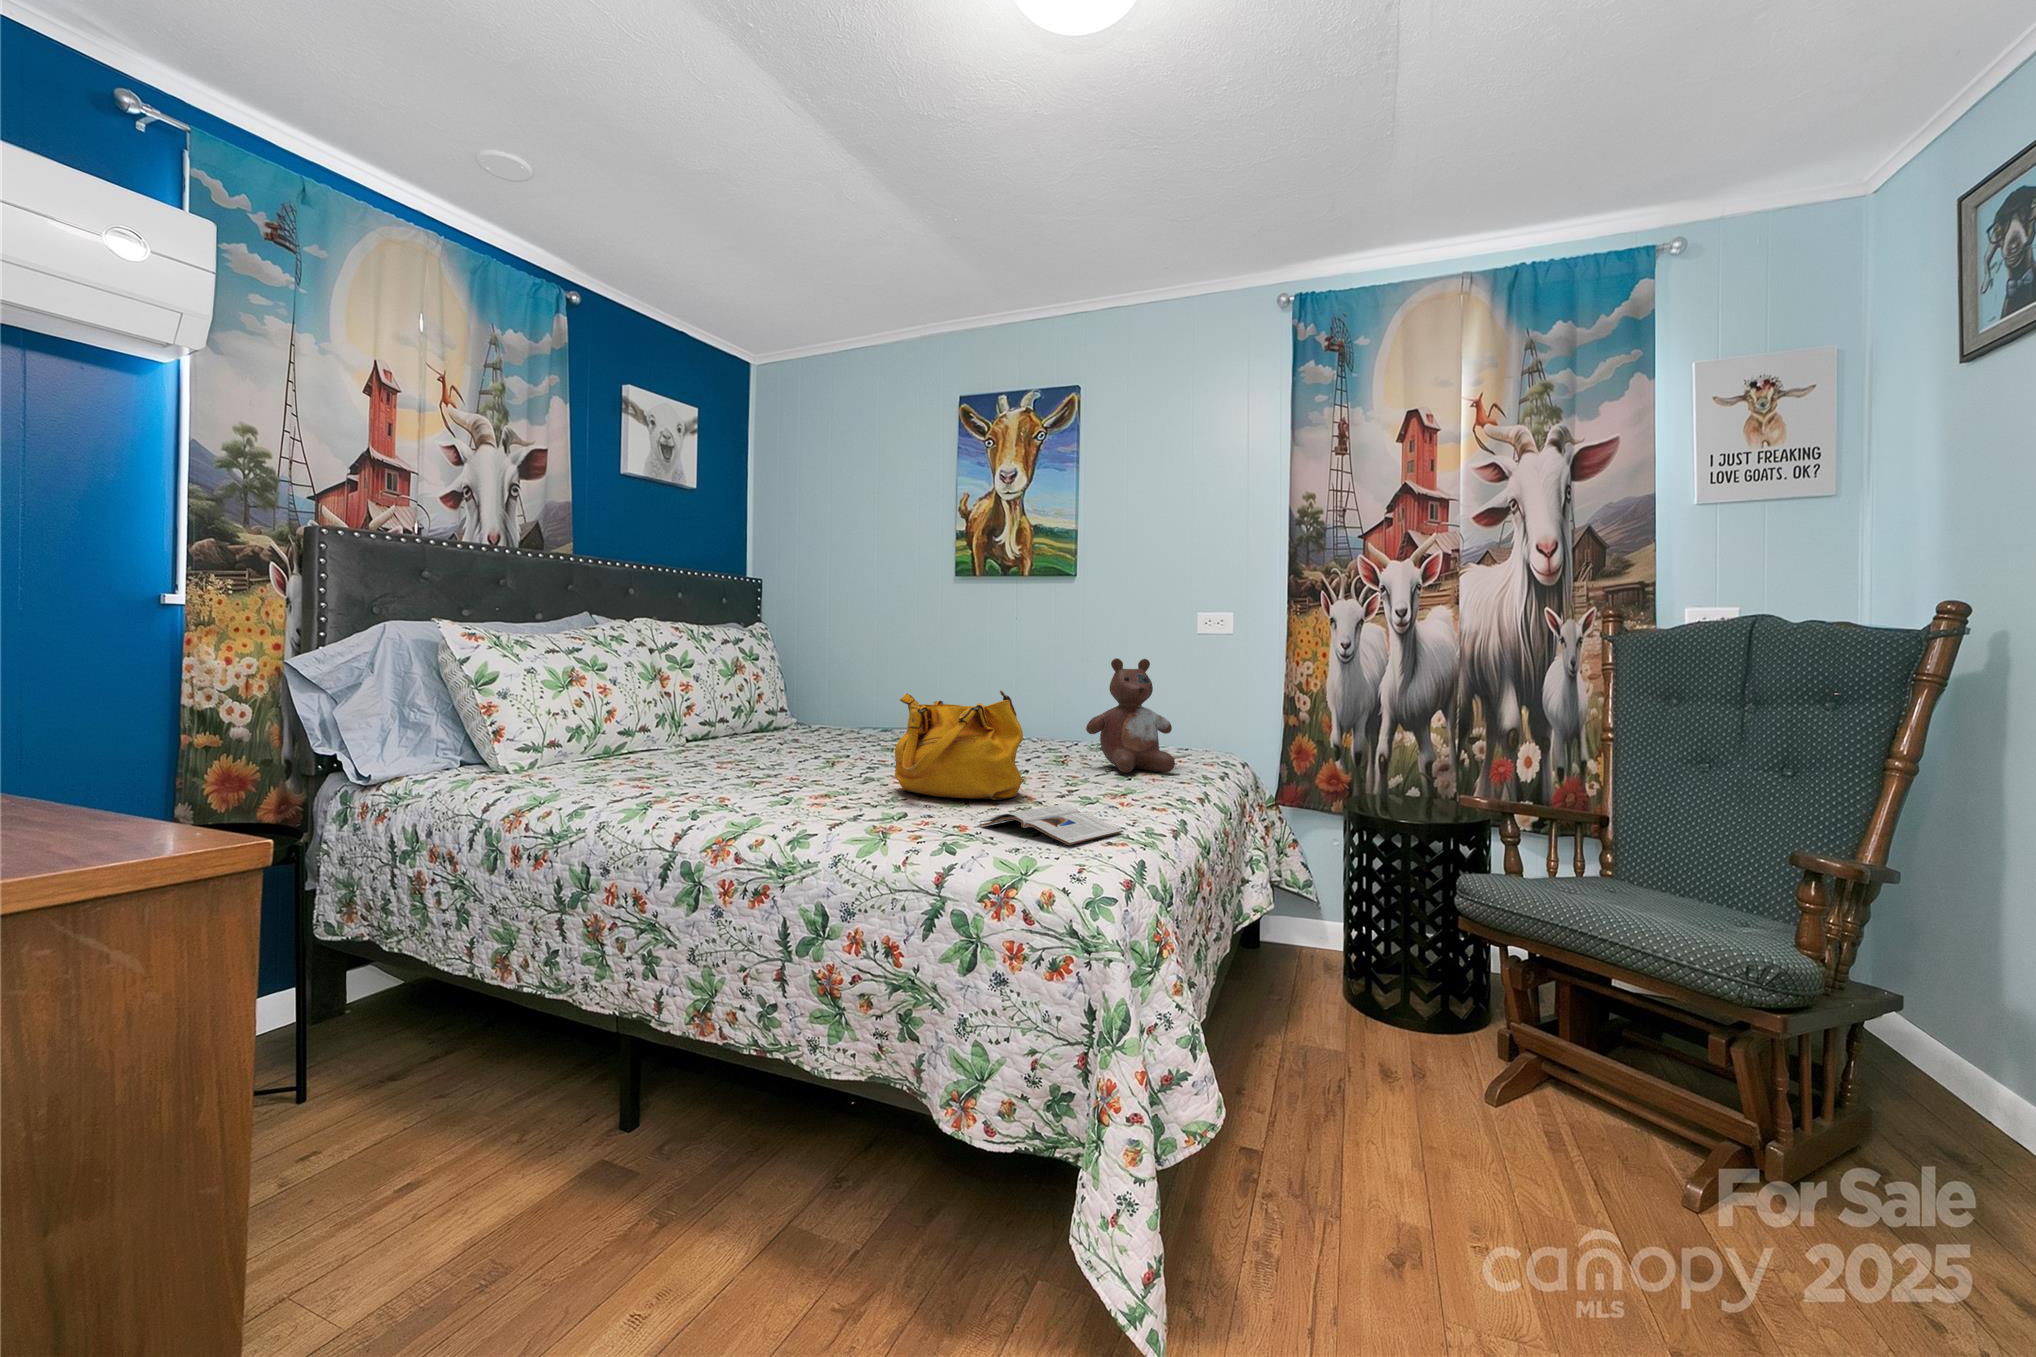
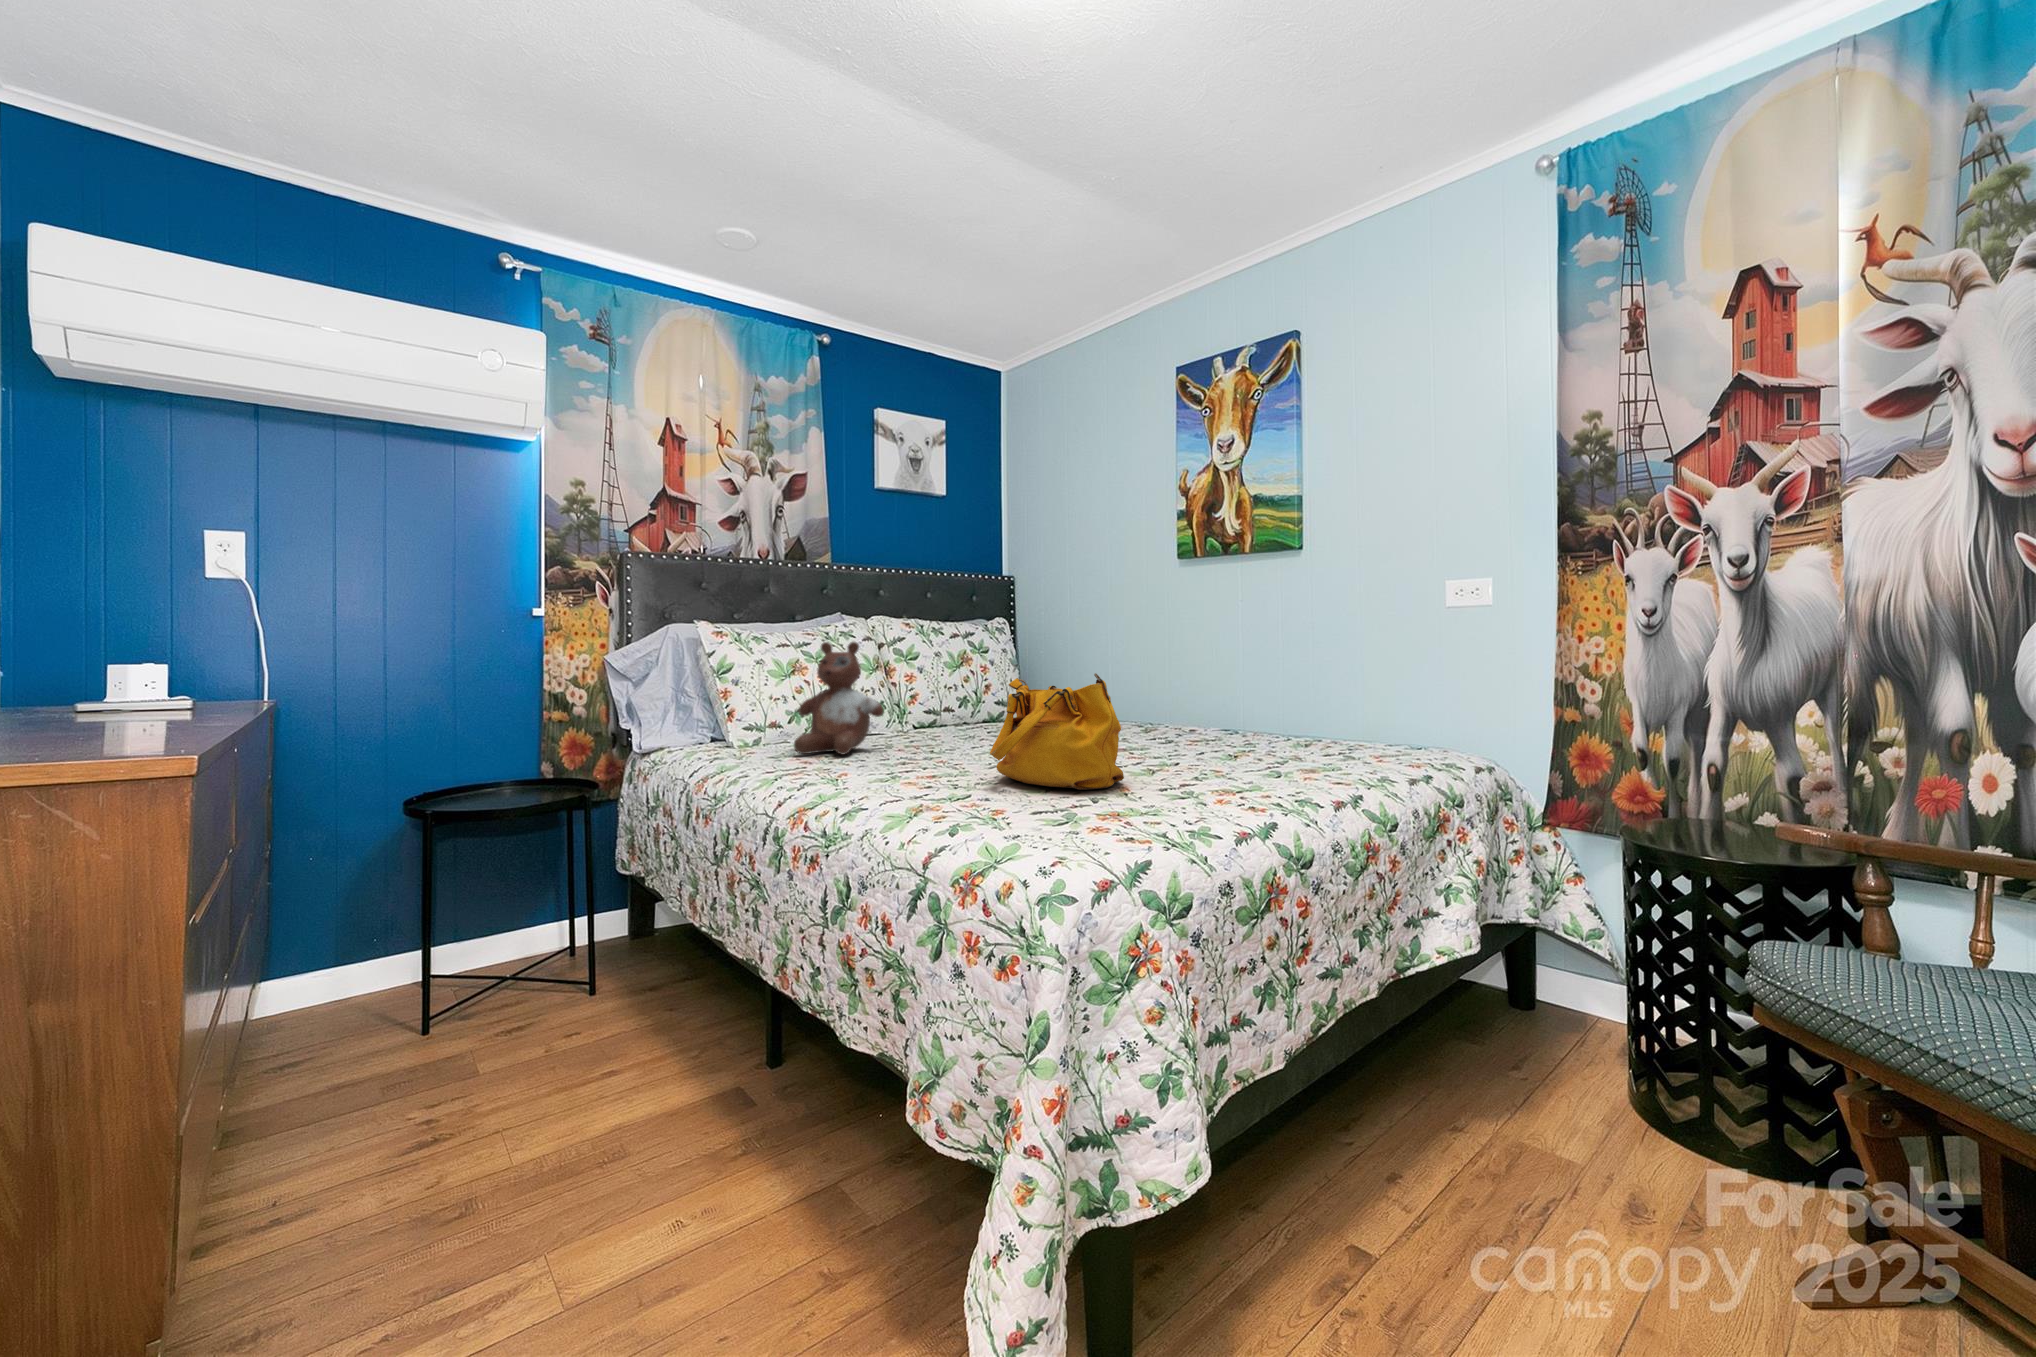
stuffed bear: present [1086,658,1175,773] -> present [794,642,884,755]
magazine: present [980,805,1124,845] -> none [1017,796,1157,838]

